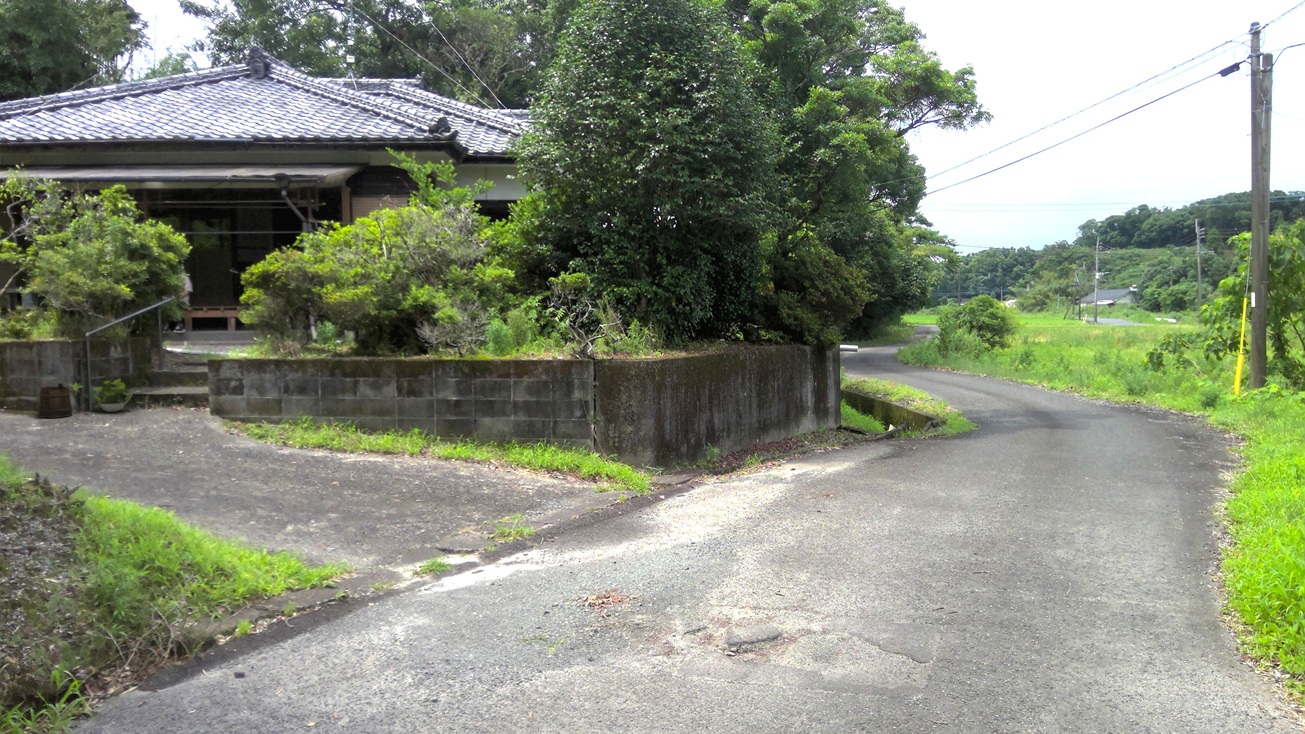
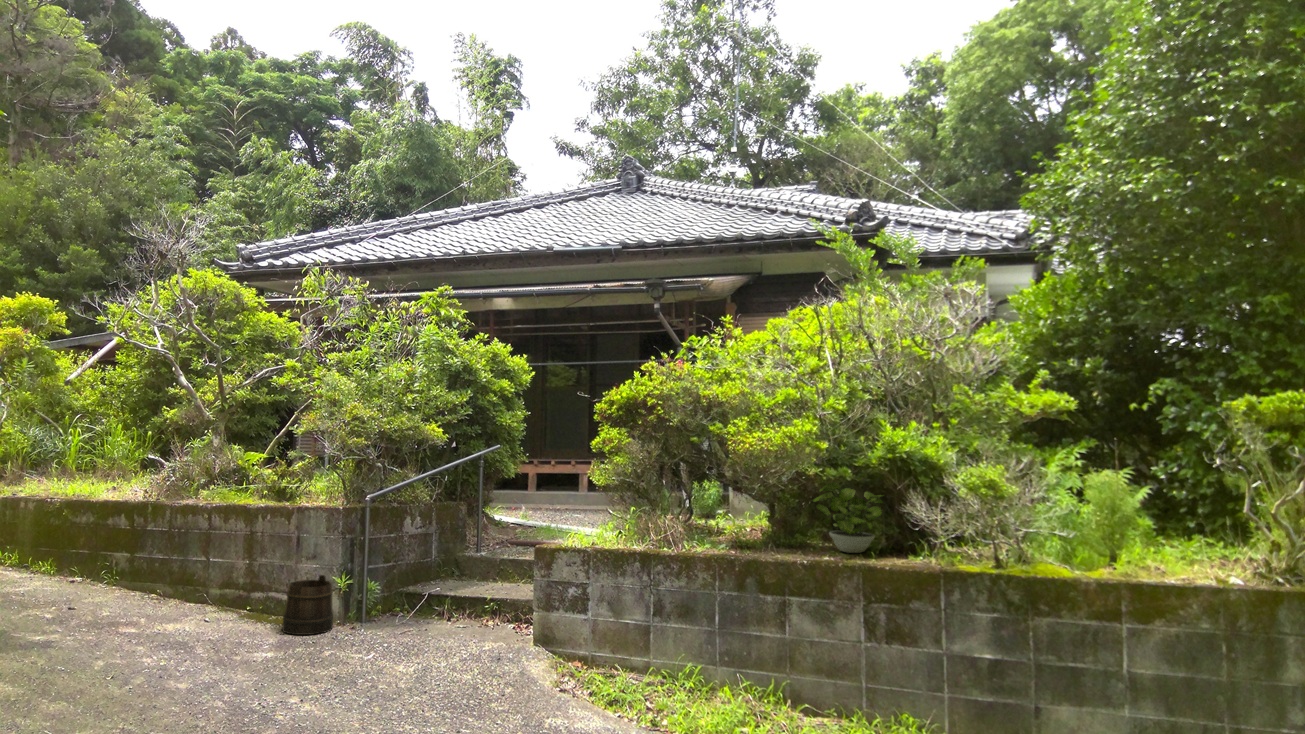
potted plant: present [94,379,131,412] -> present [813,482,883,553]

